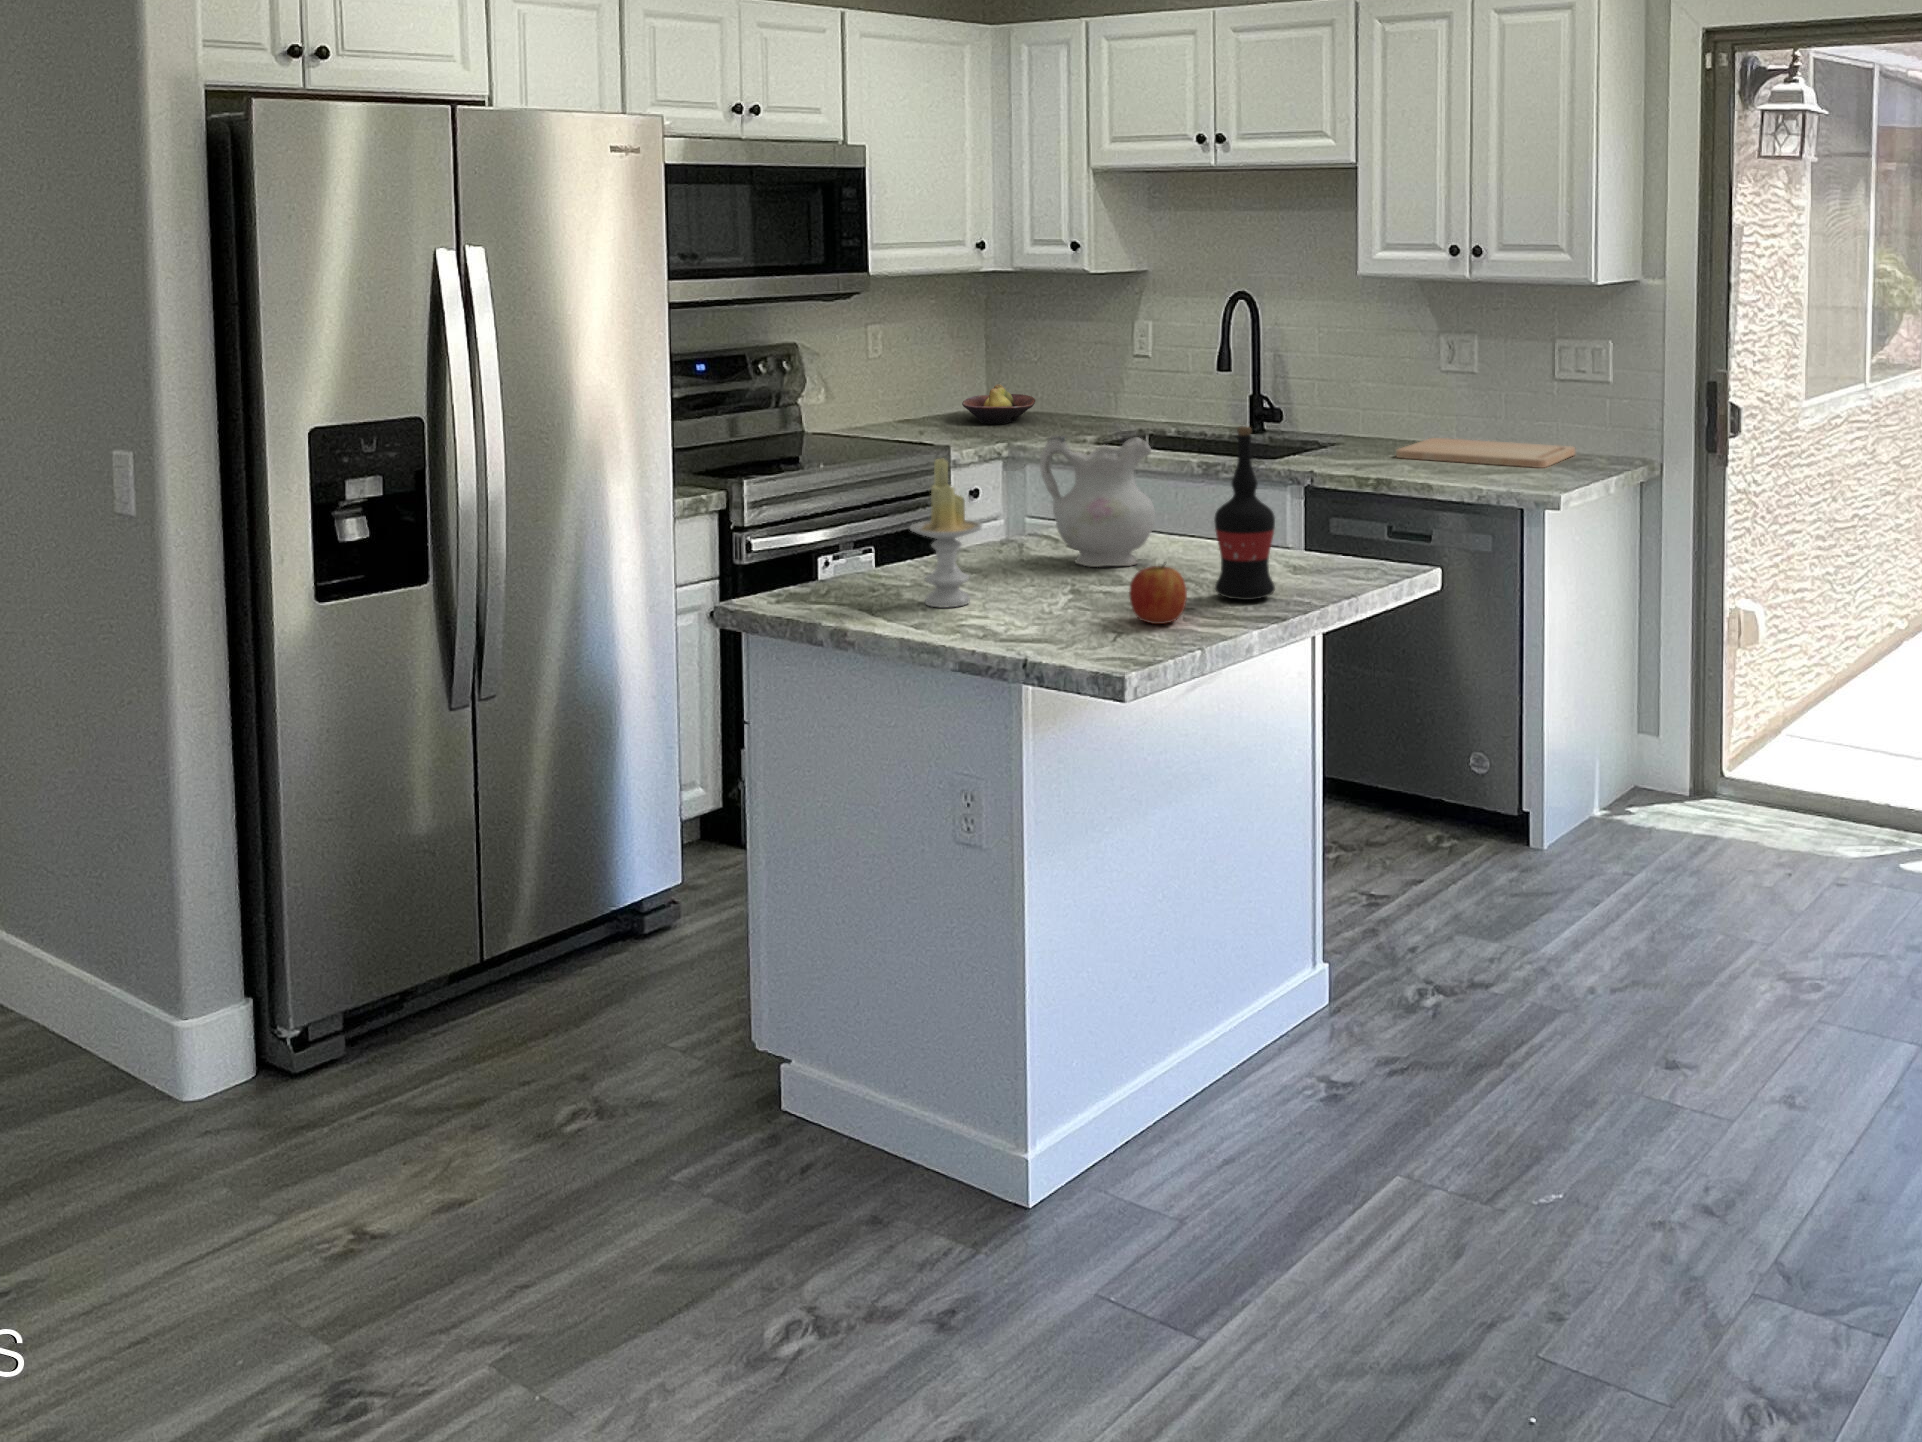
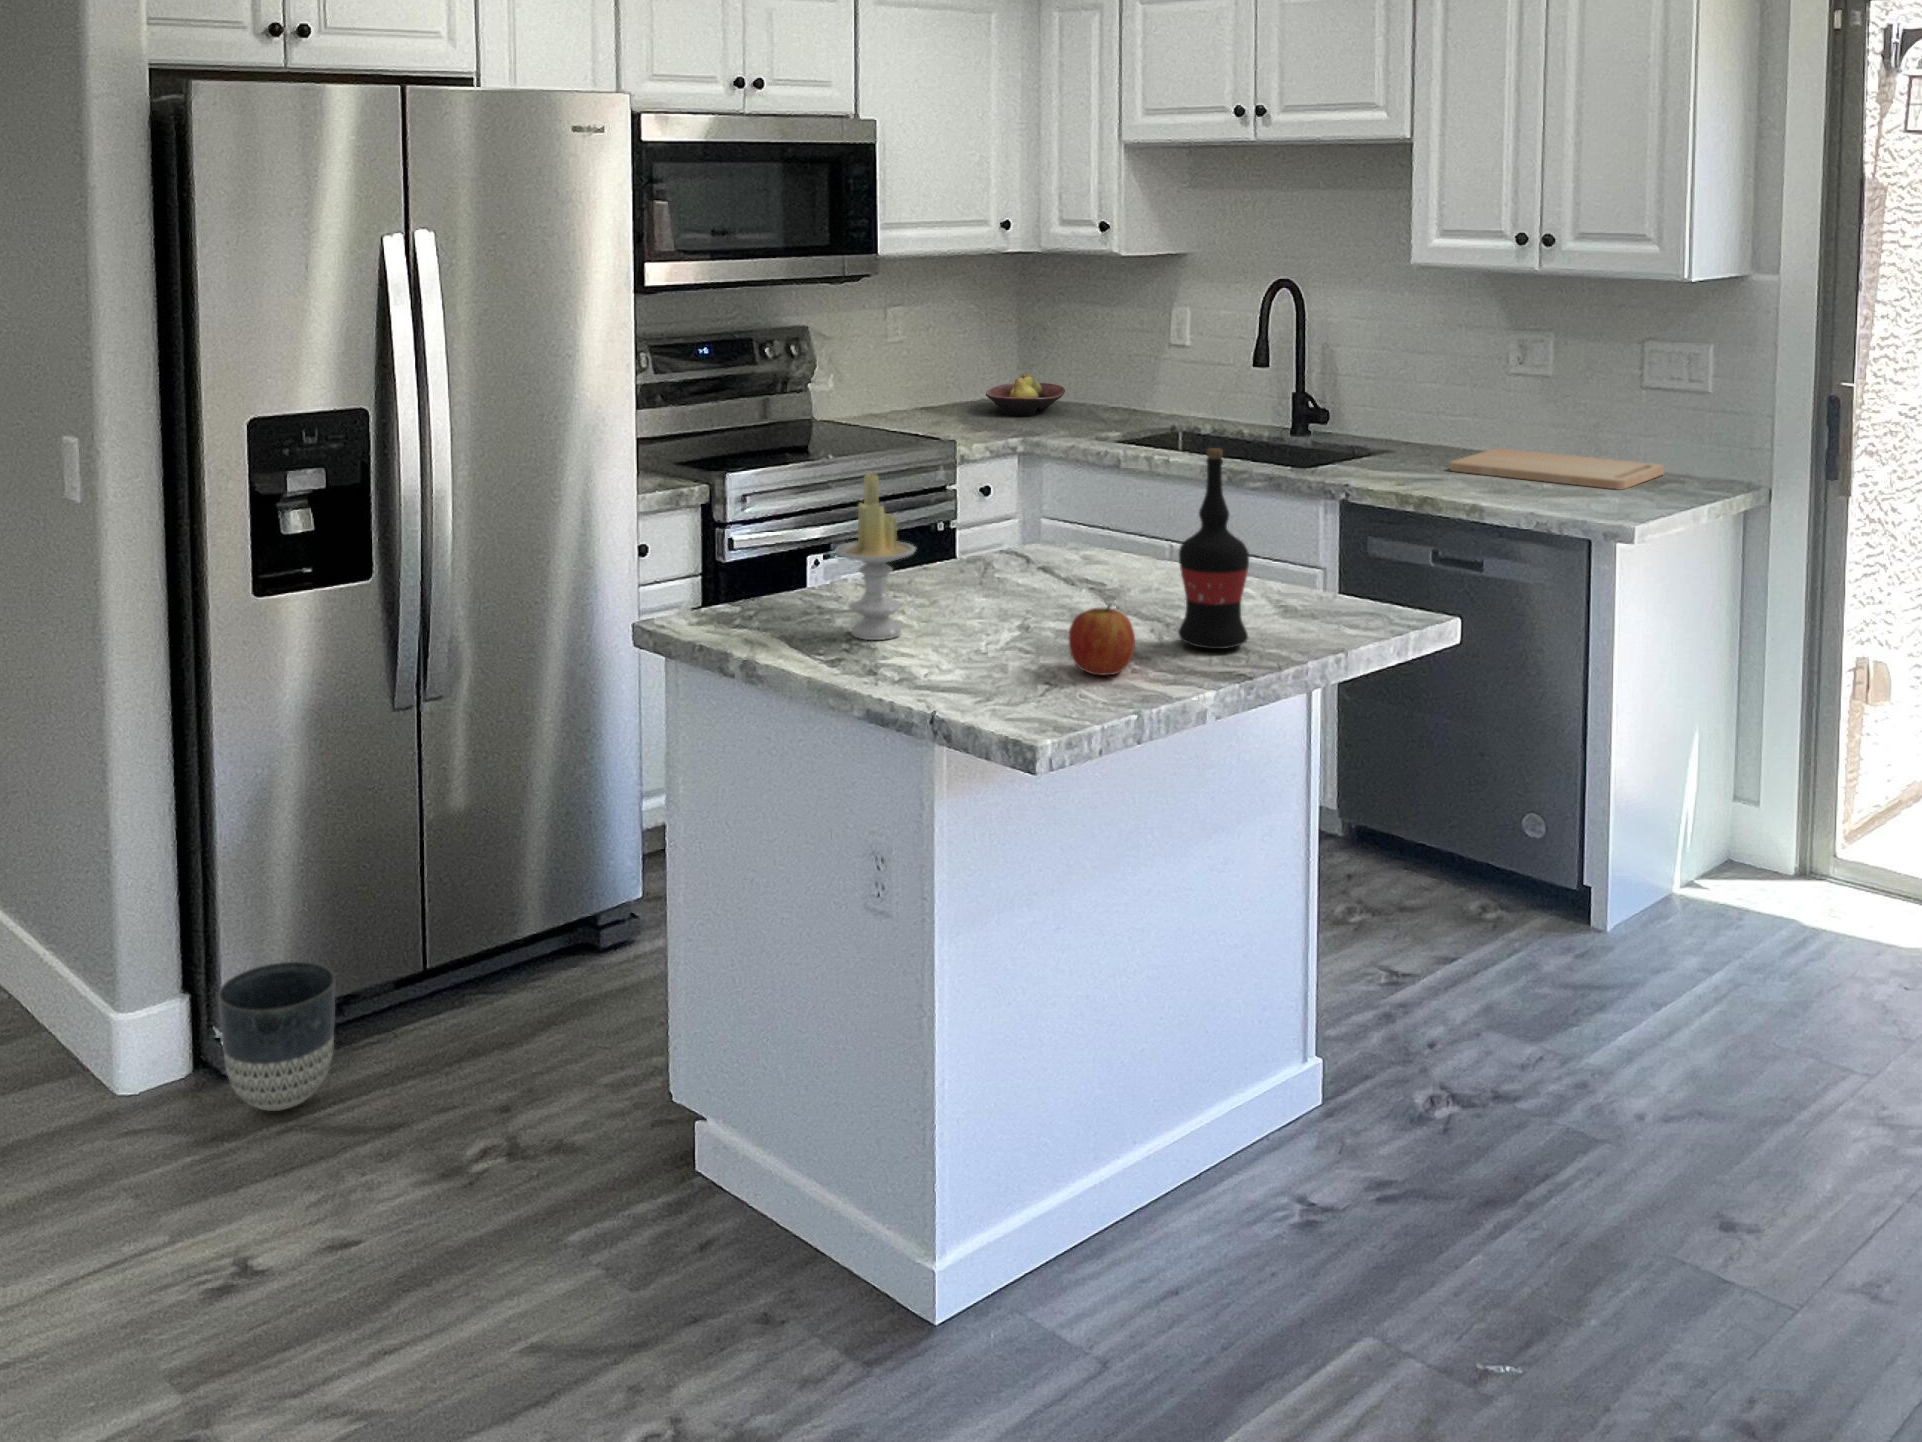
ceramic pitcher: present [1040,435,1155,567] -> none [999,446,1127,597]
planter: none [294,956,410,1099] -> present [218,962,335,1111]

